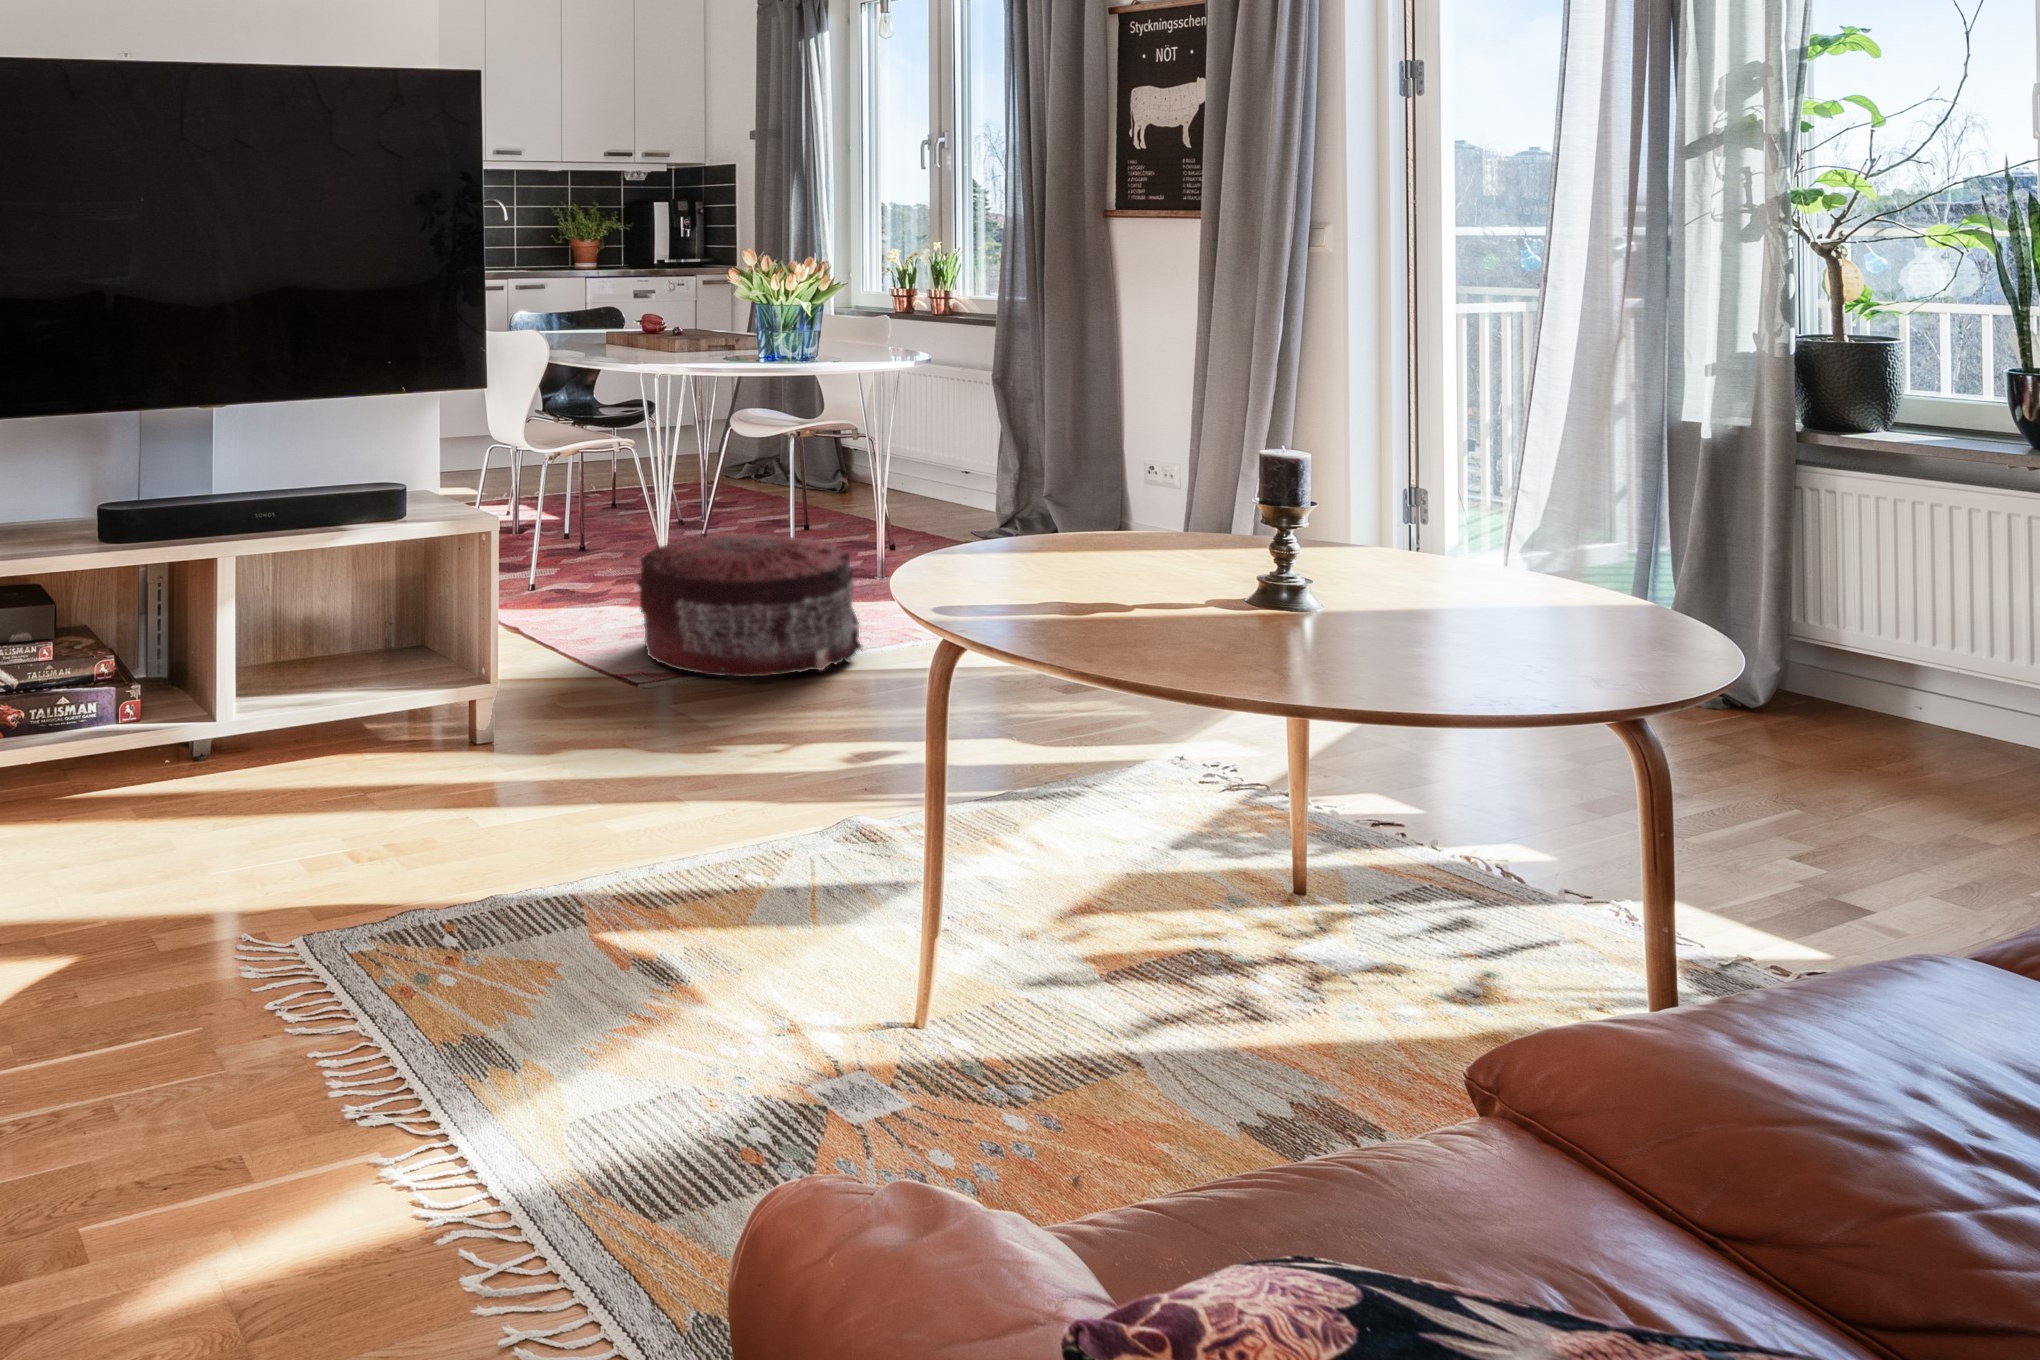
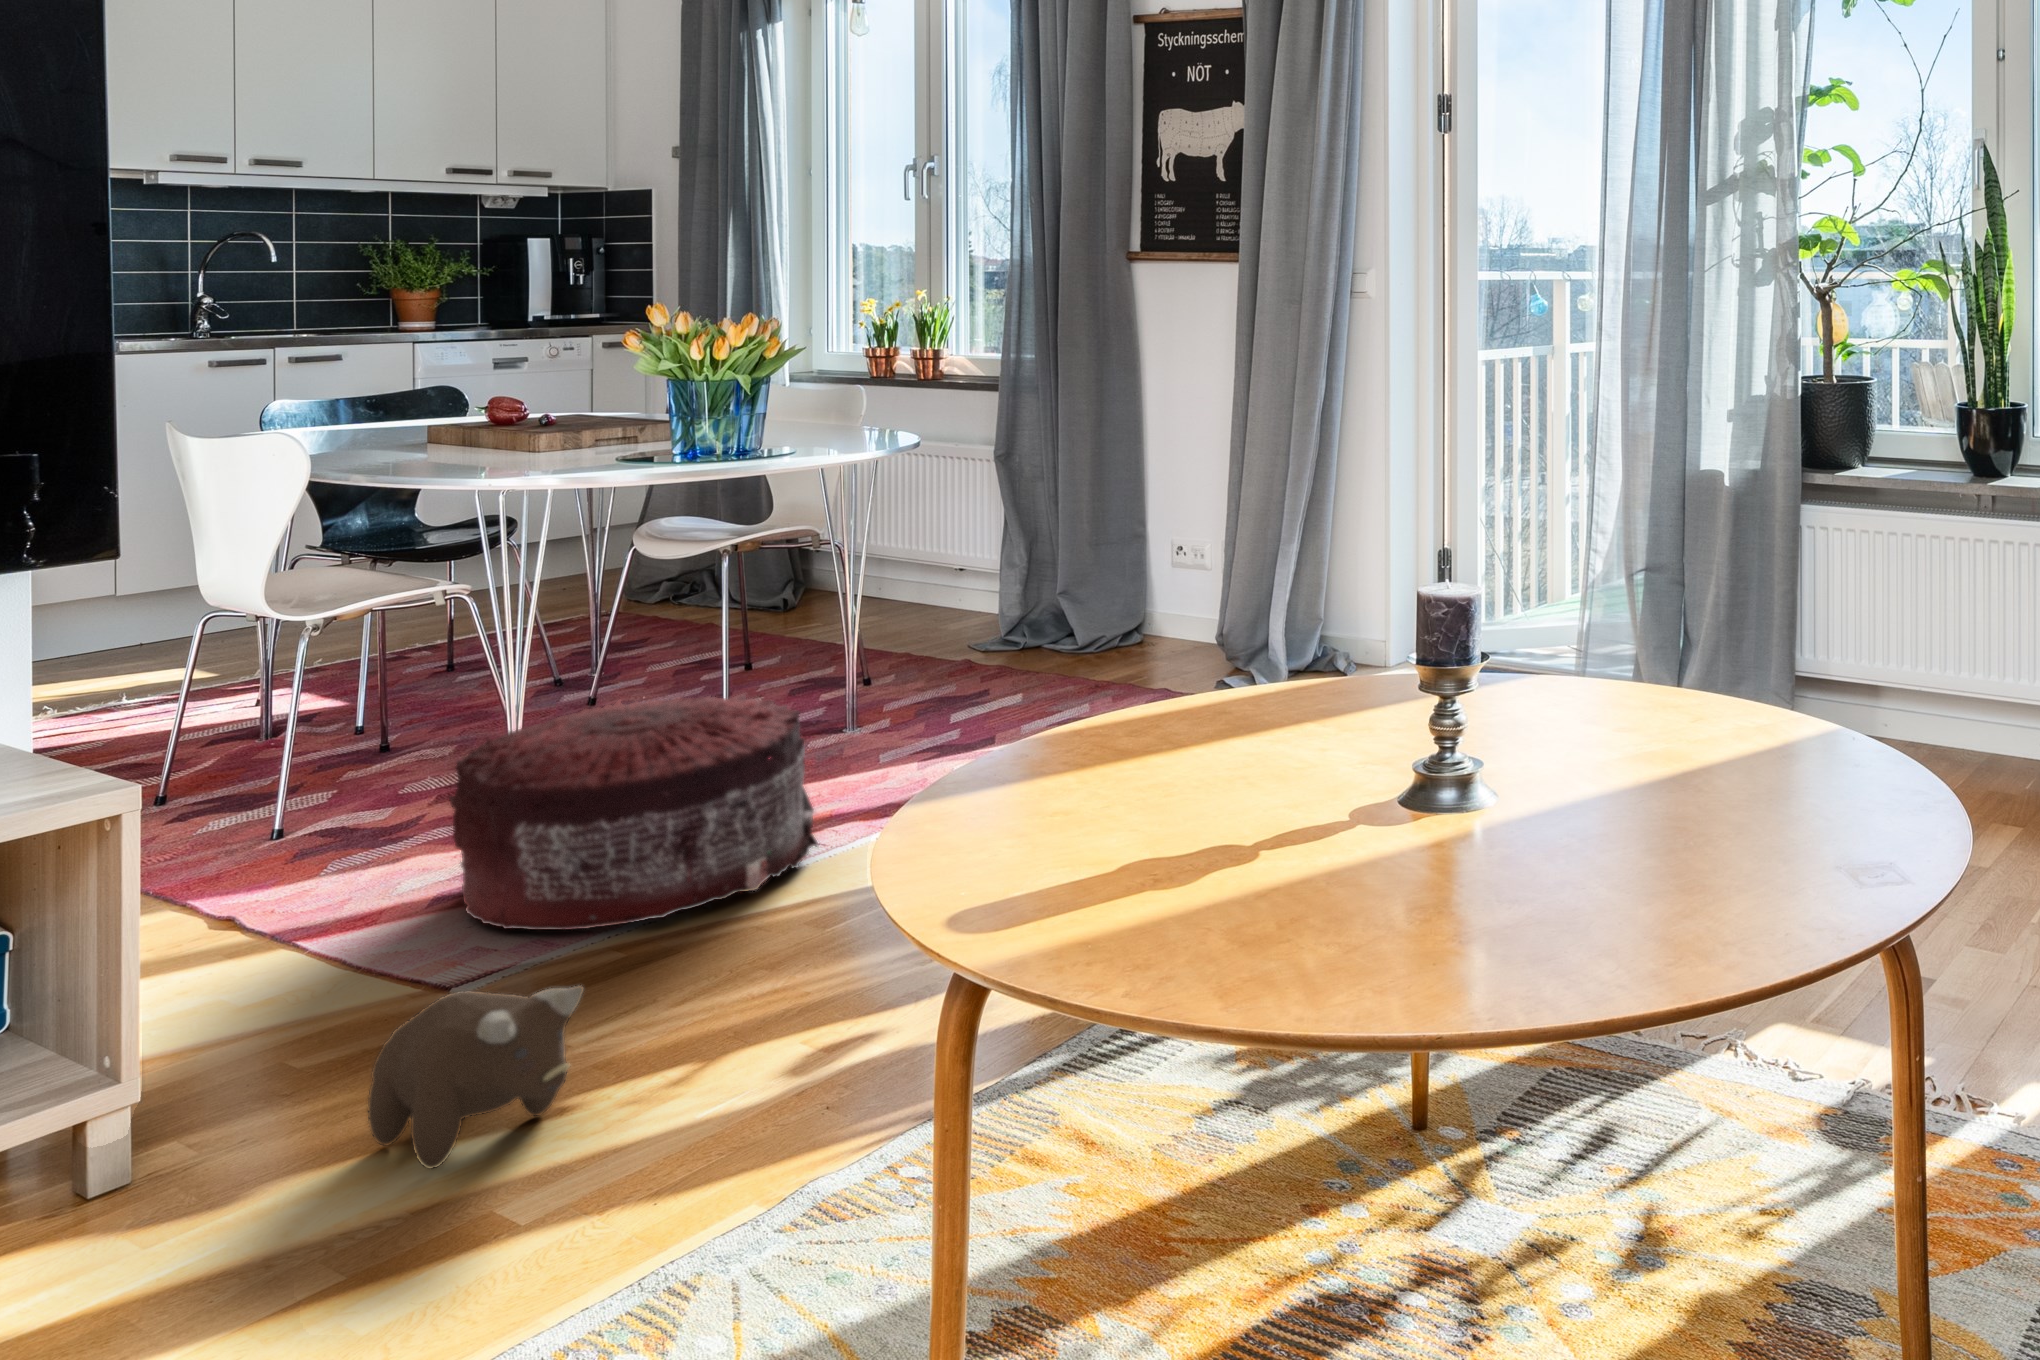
plush toy: none [615,682,730,782] -> present [368,986,583,1169]

